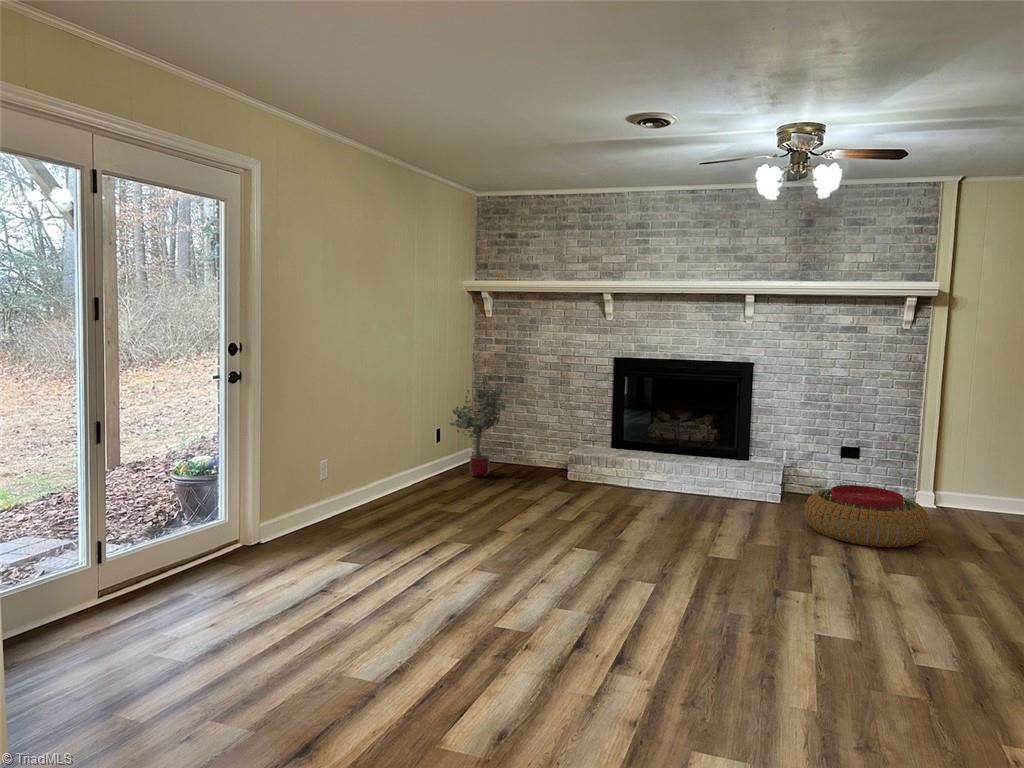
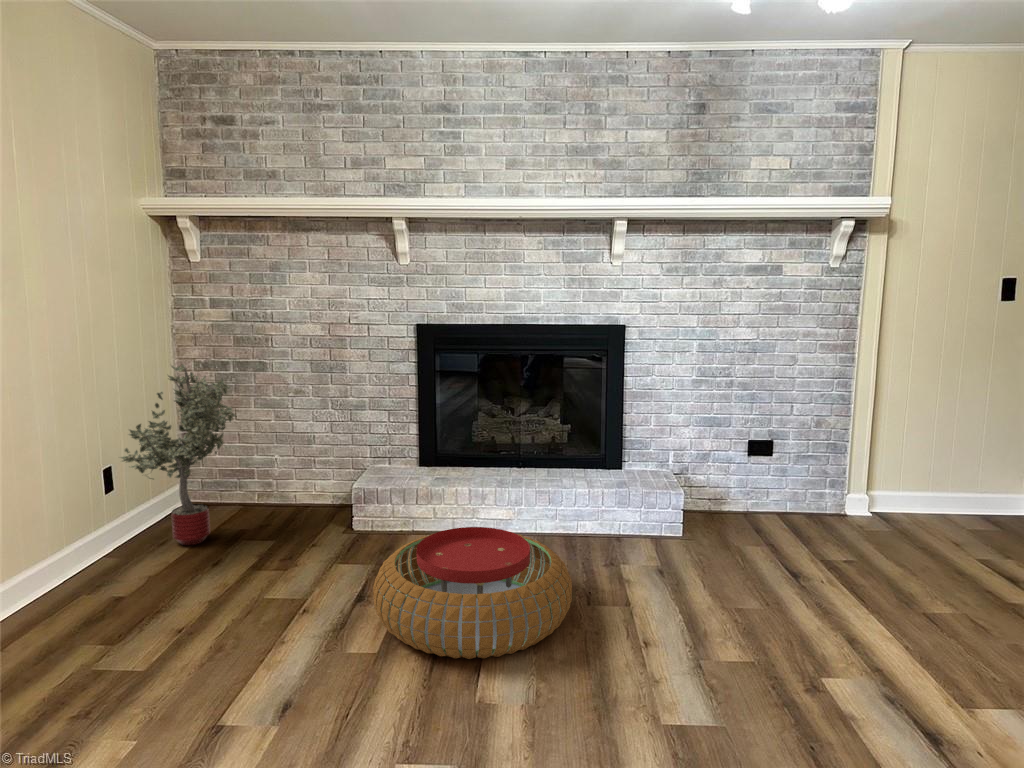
pouf: present [804,485,930,547] -> present [373,527,572,659]

